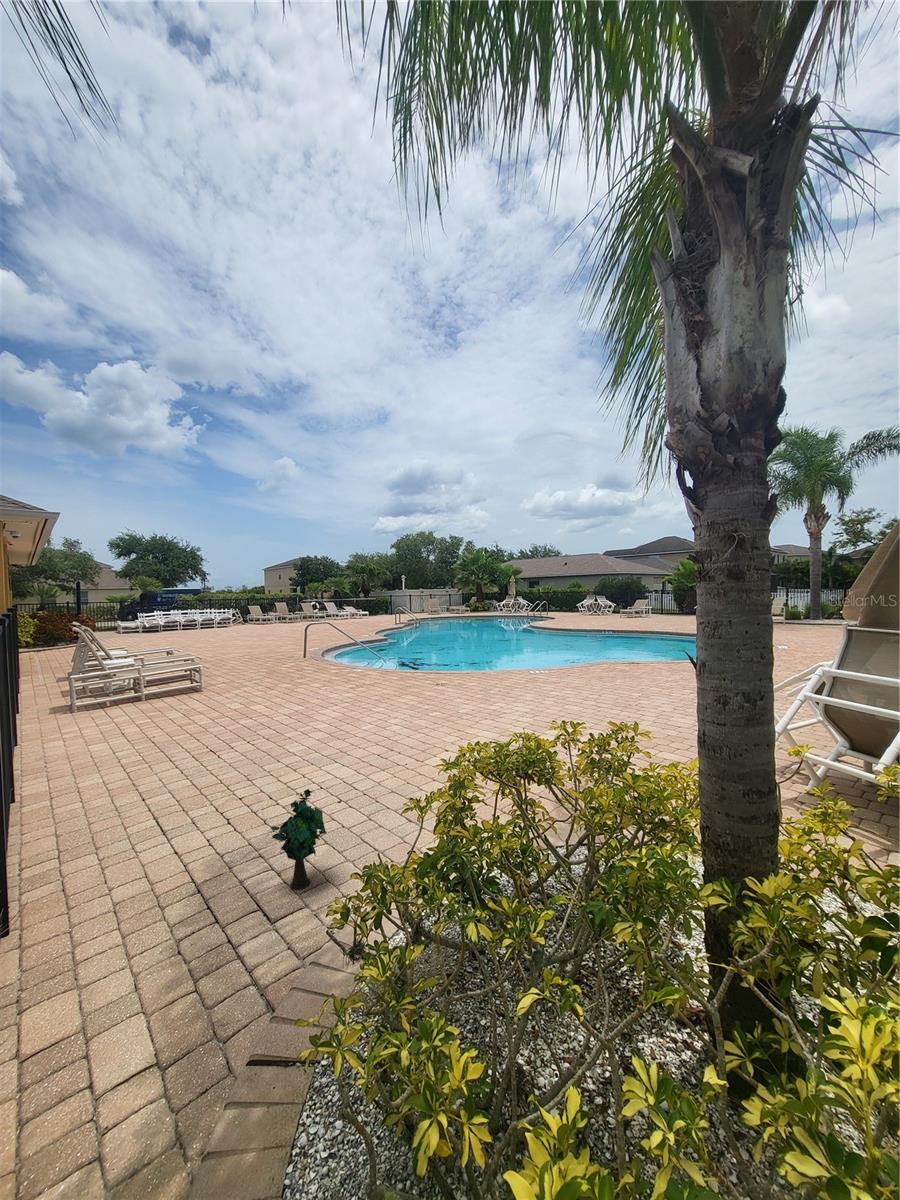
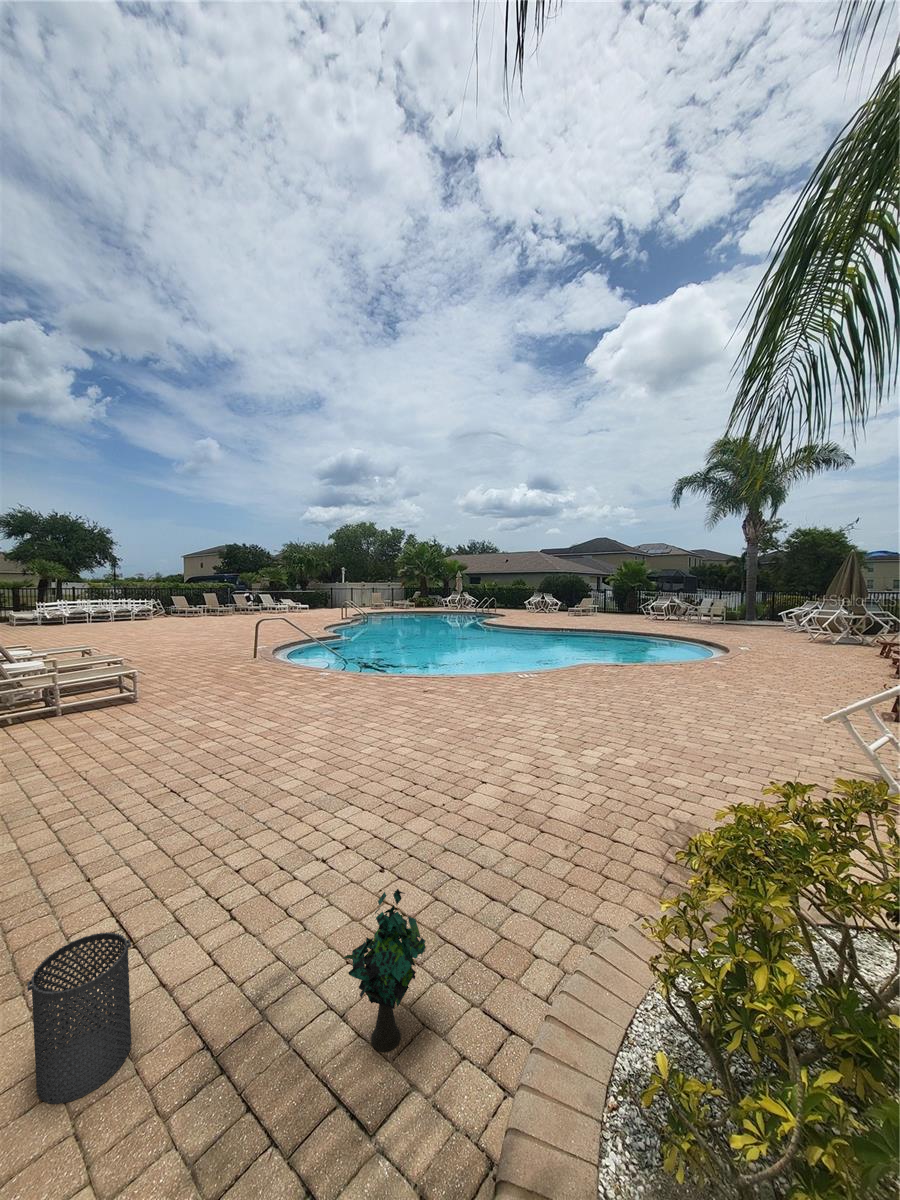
trash can: none [91,809,151,897] -> present [27,932,131,1104]

